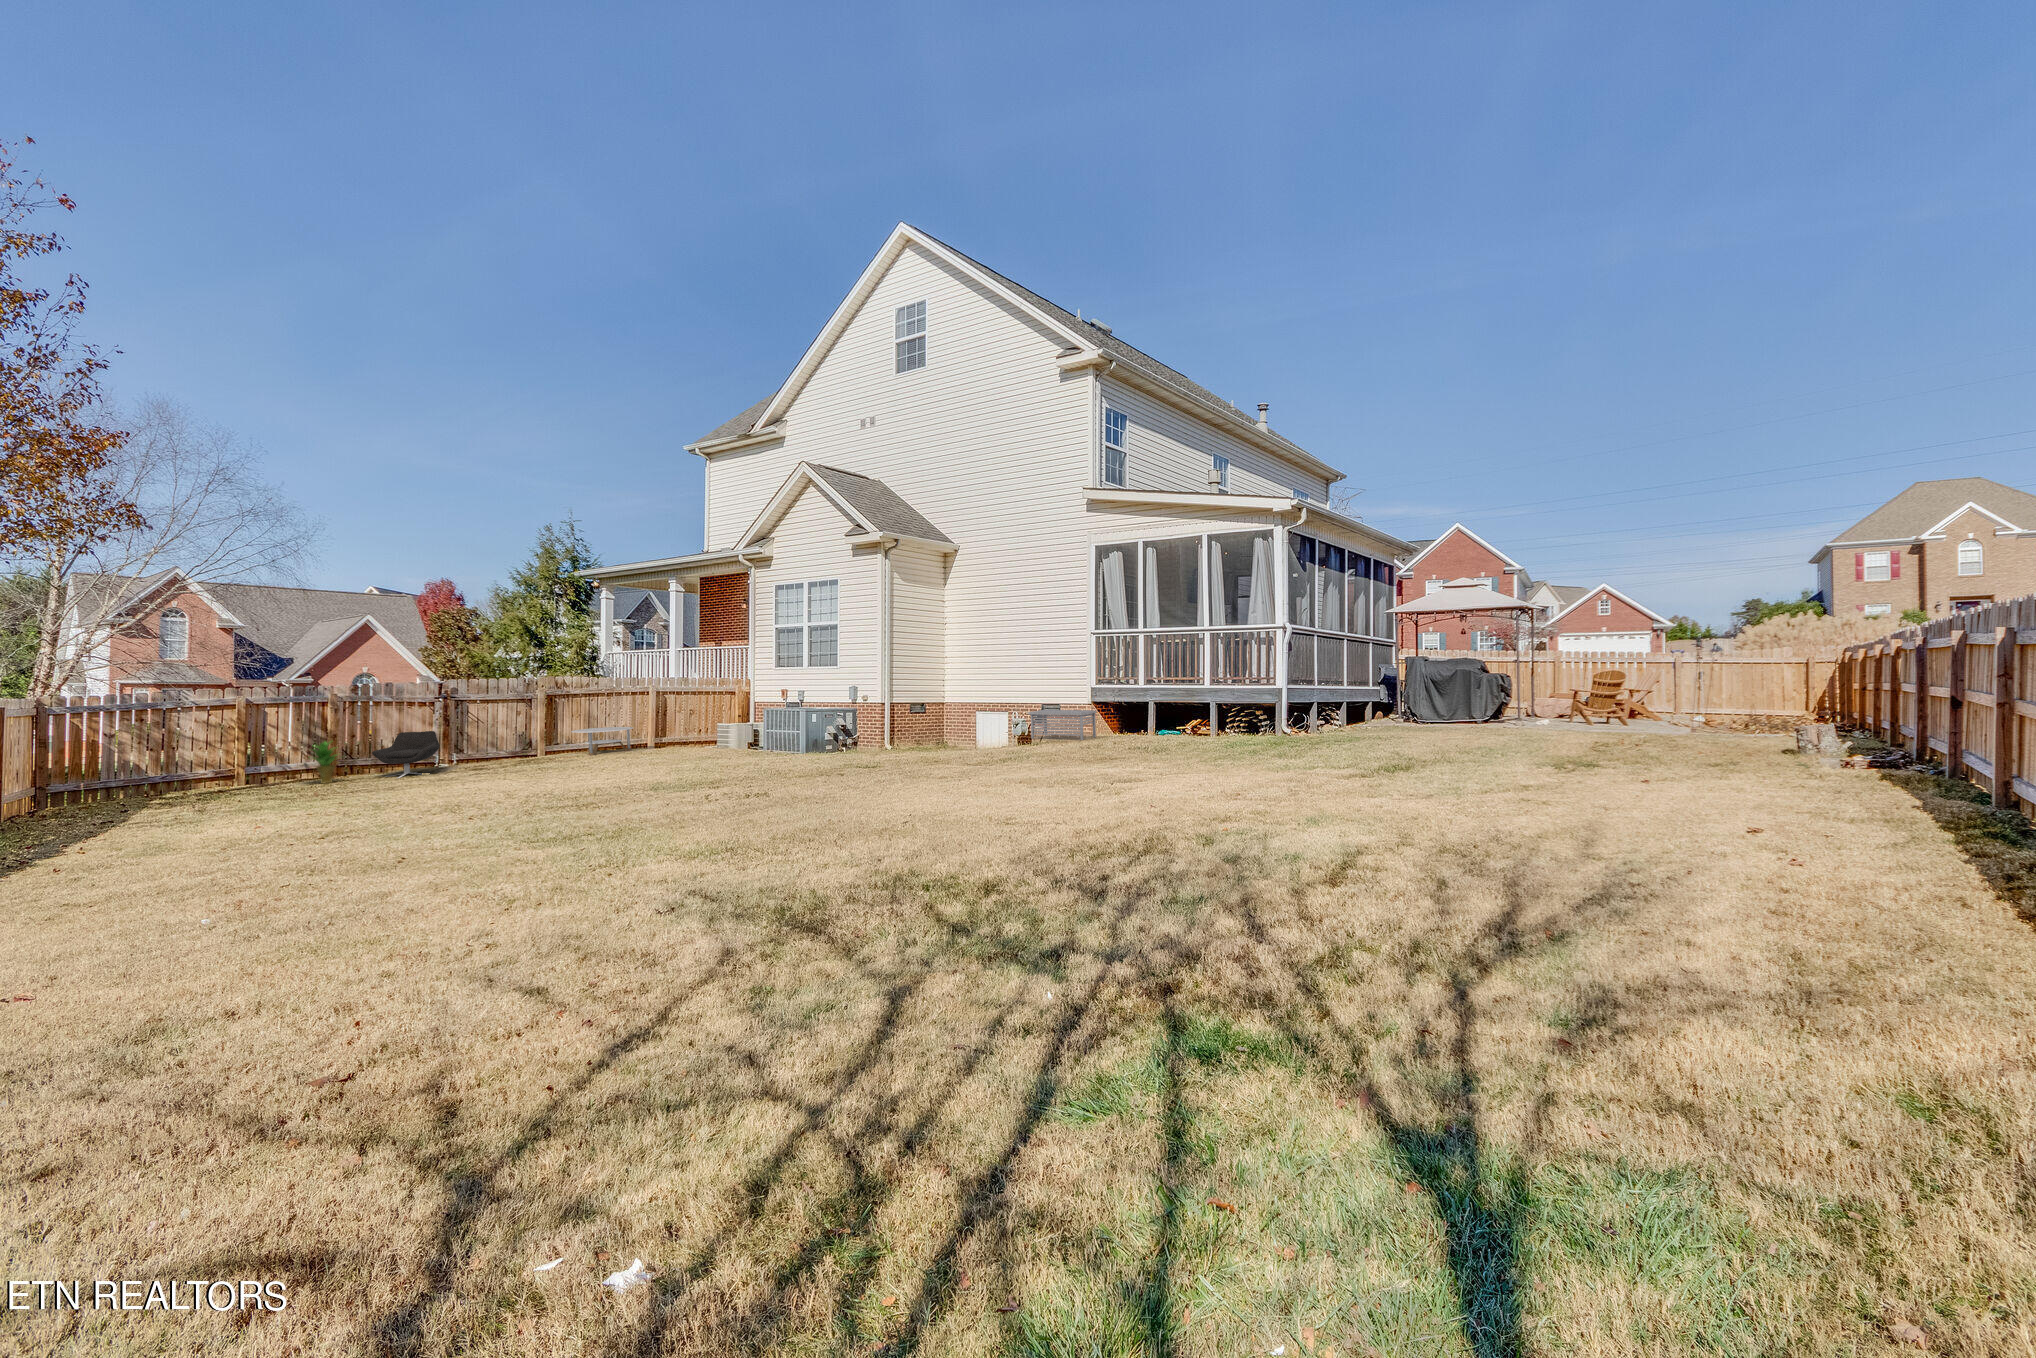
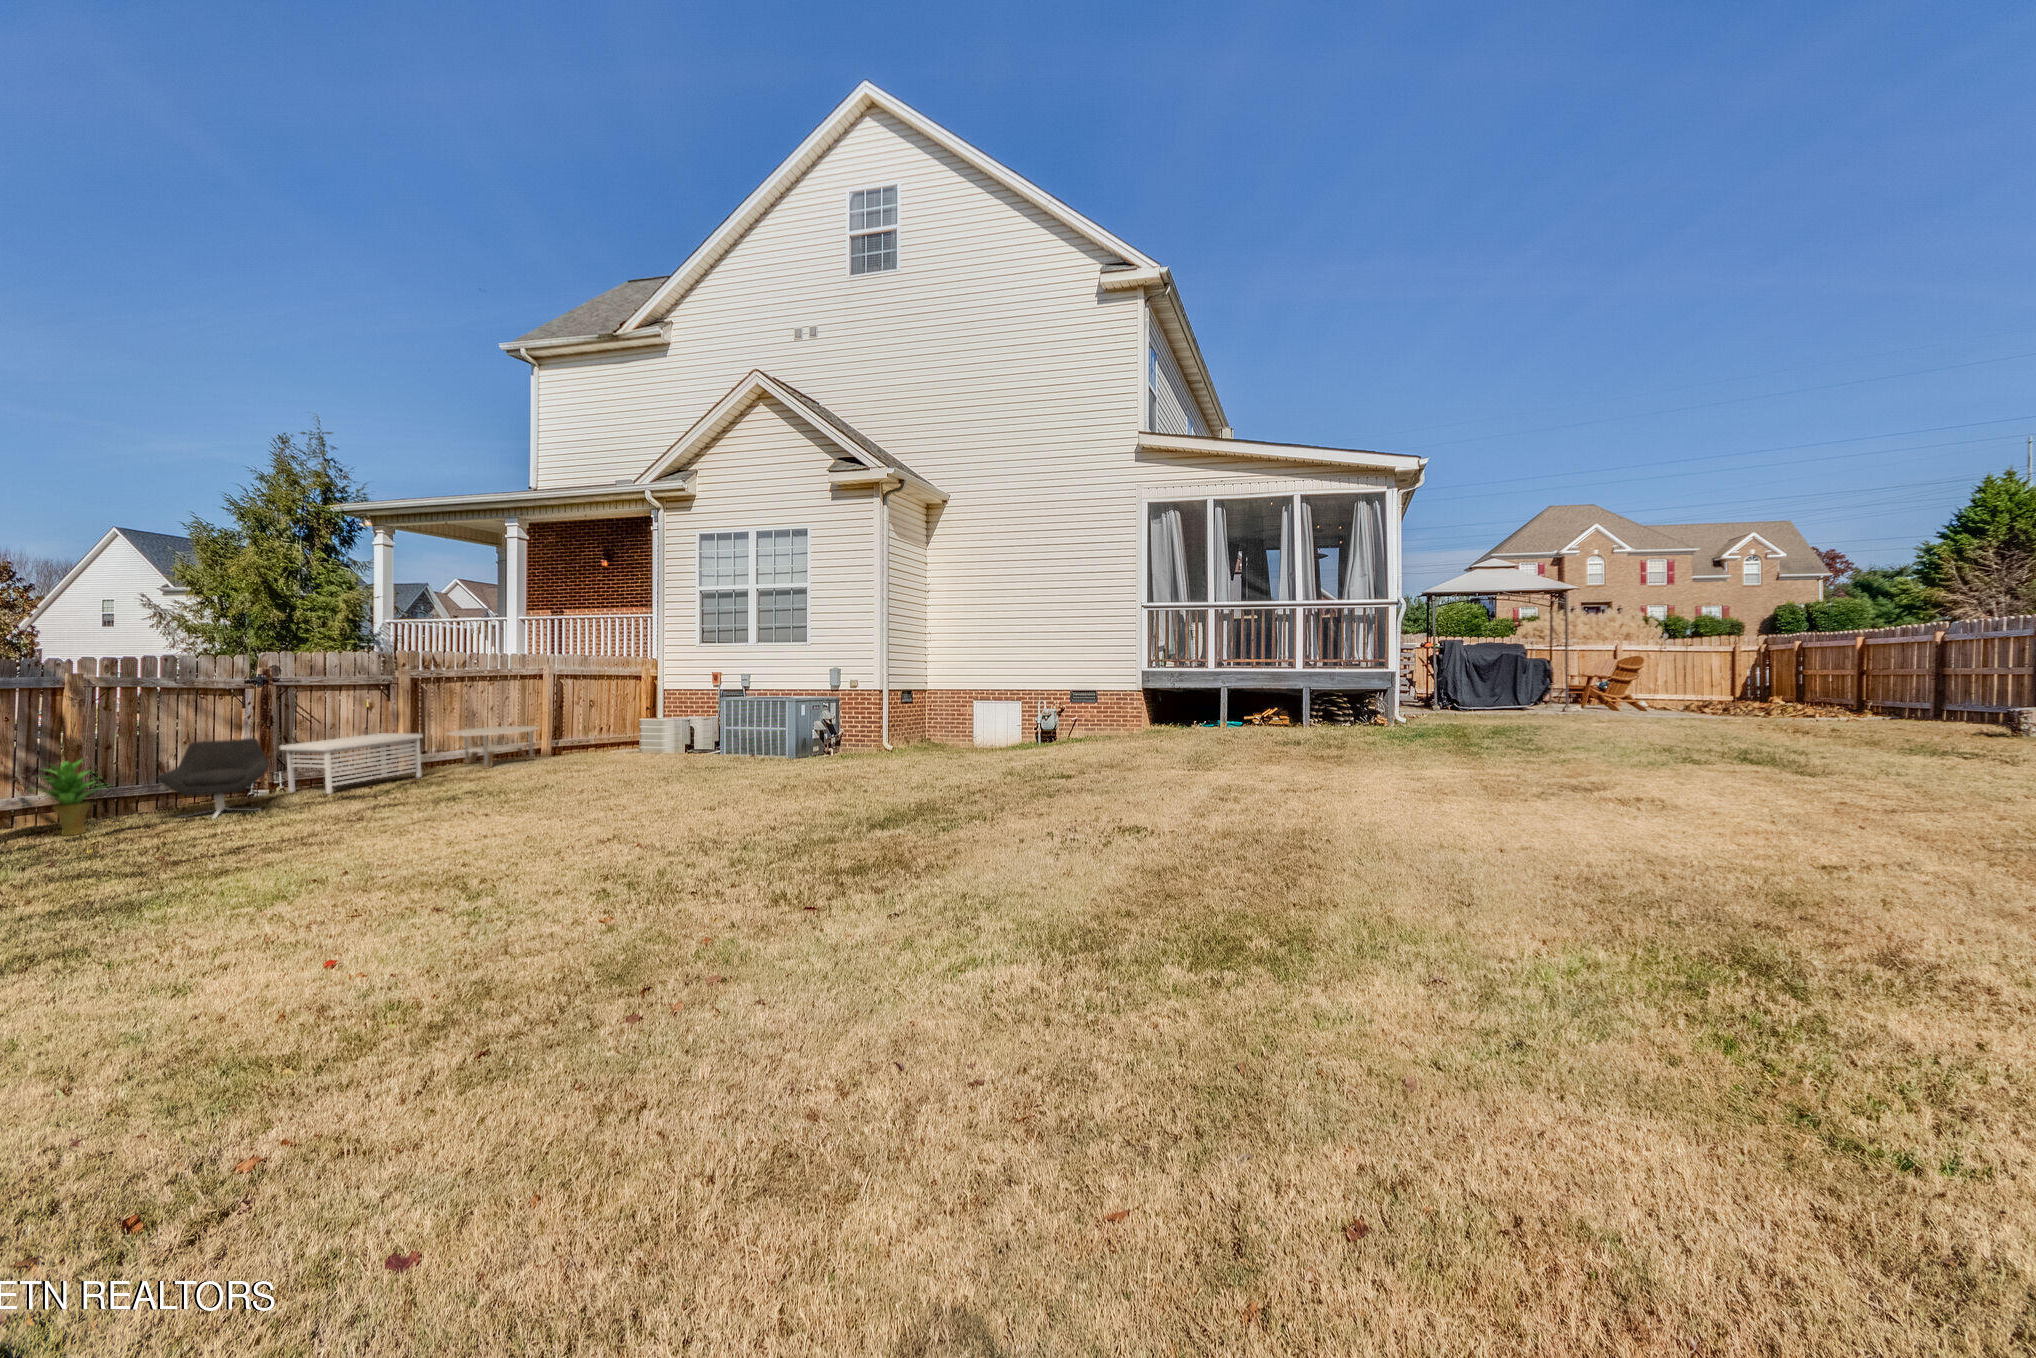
storage bench: present [1028,710,1097,740] -> present [280,733,423,794]

